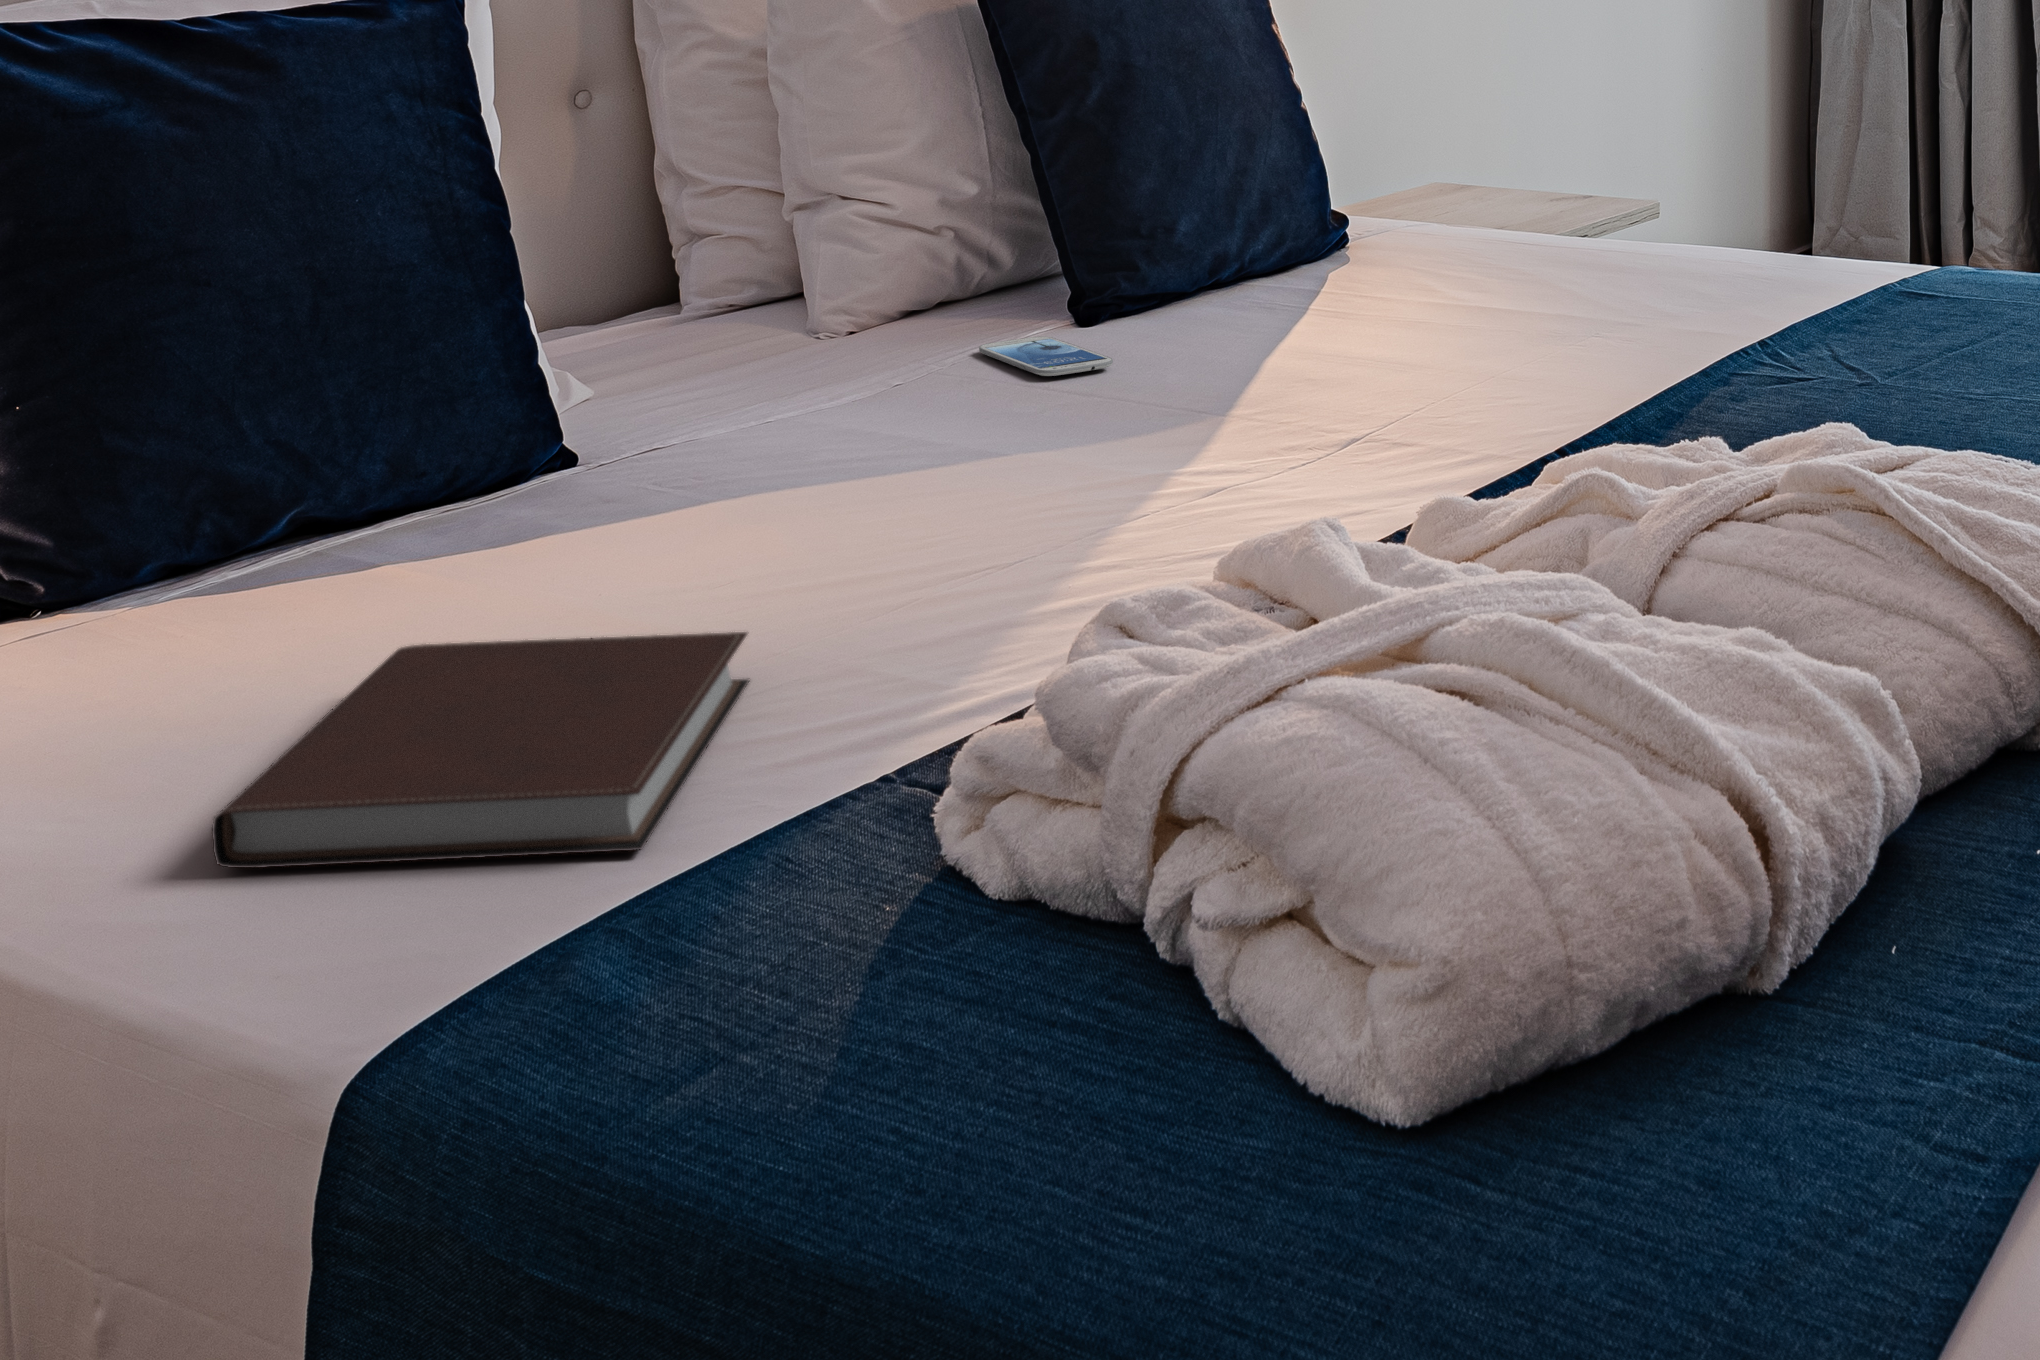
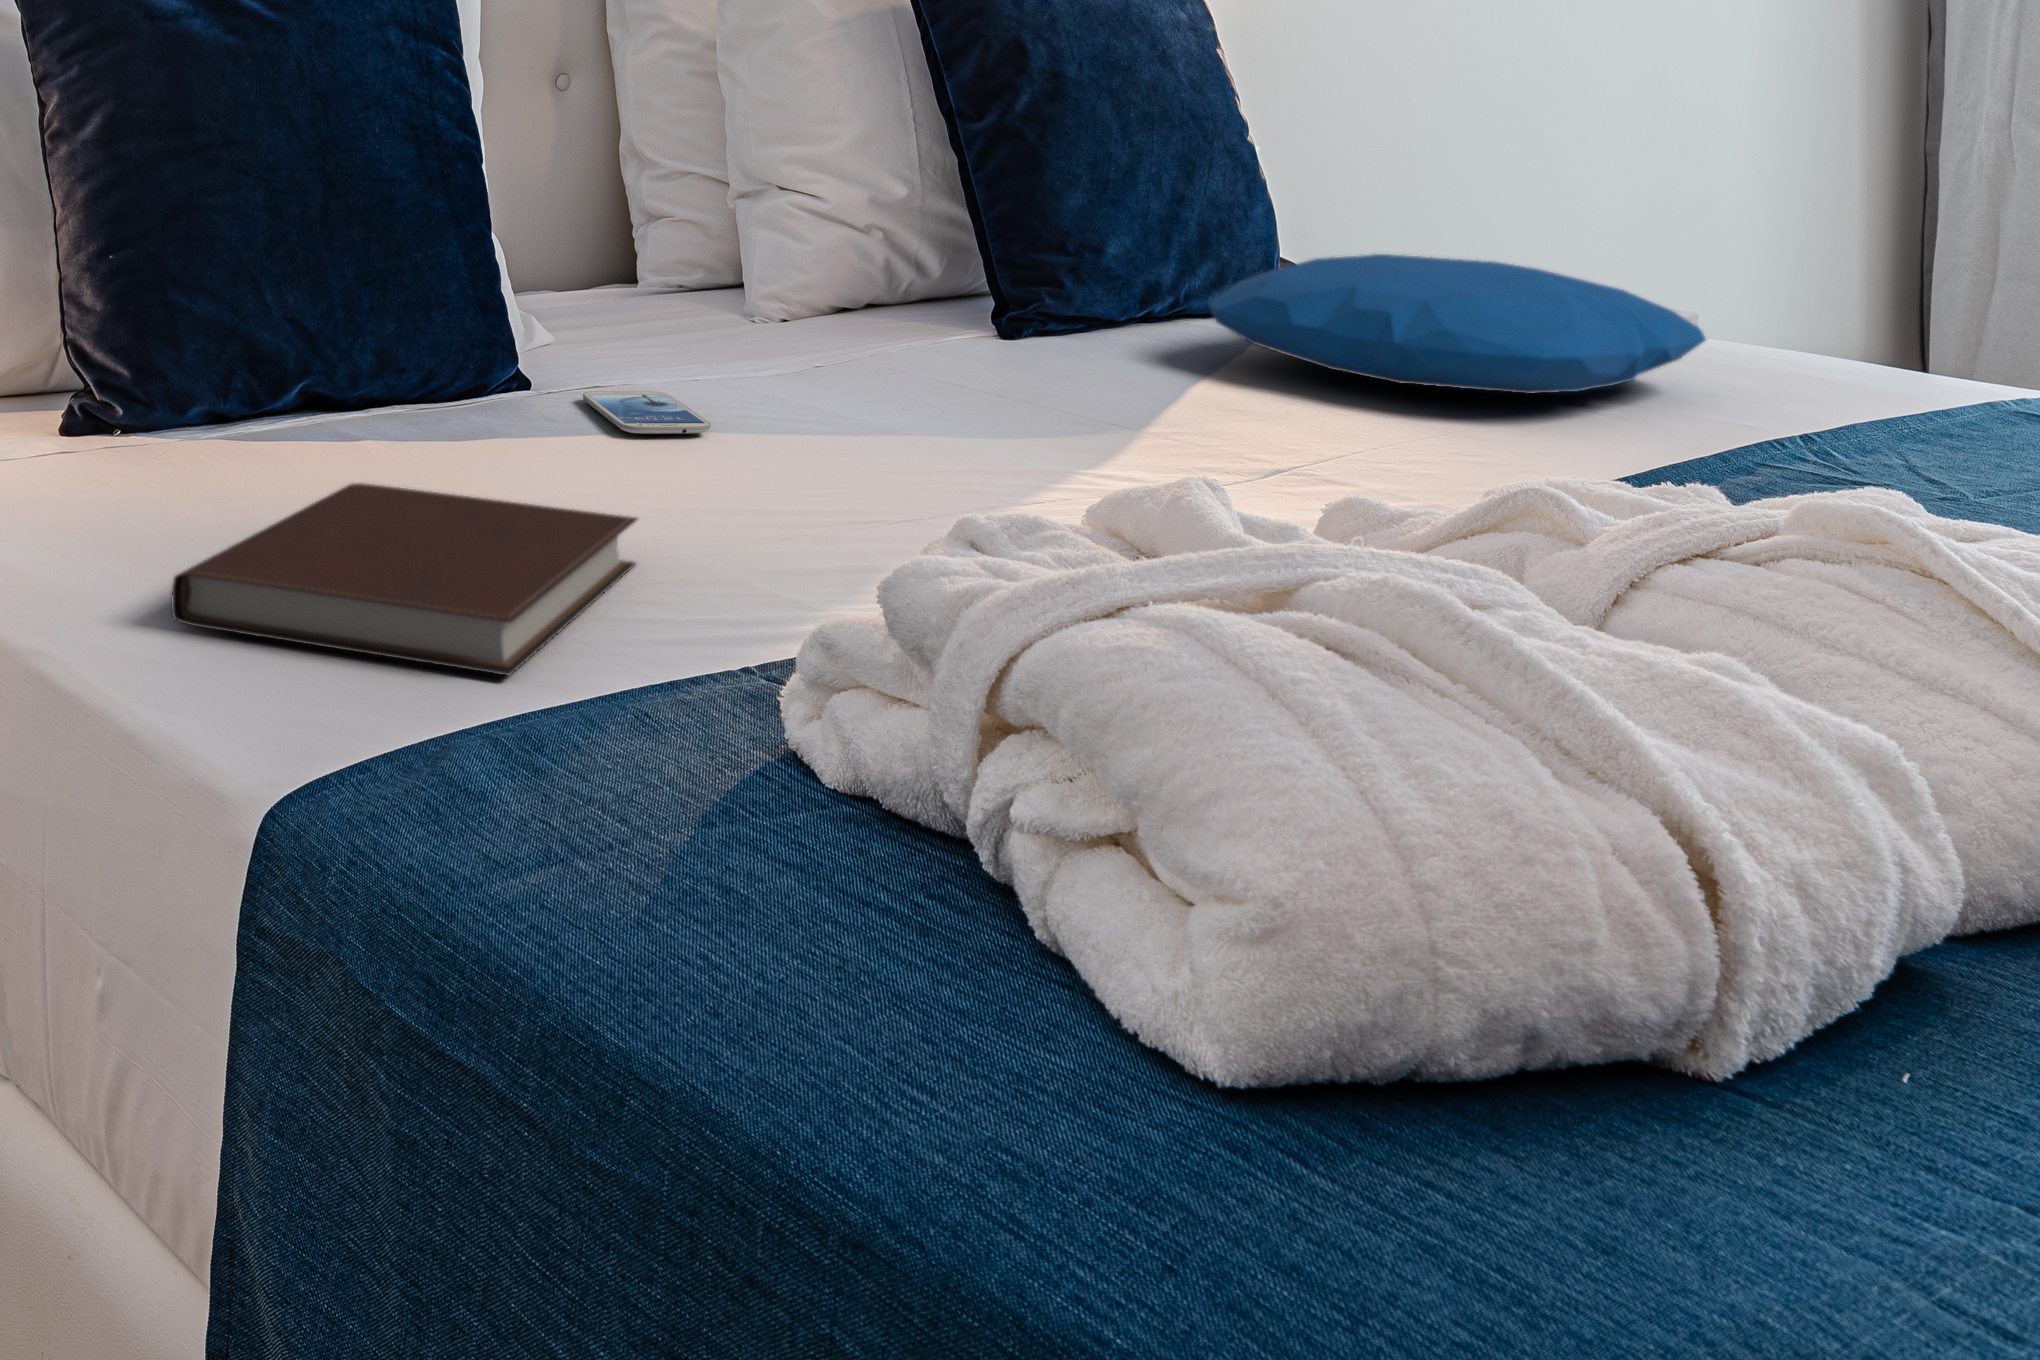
pillow: none [1281,203,1711,333] -> present [1209,254,1706,394]
smartphone: present [979,337,1113,376] -> present [583,391,711,434]

